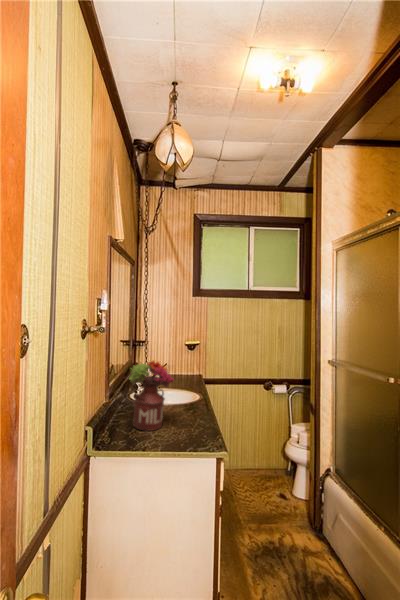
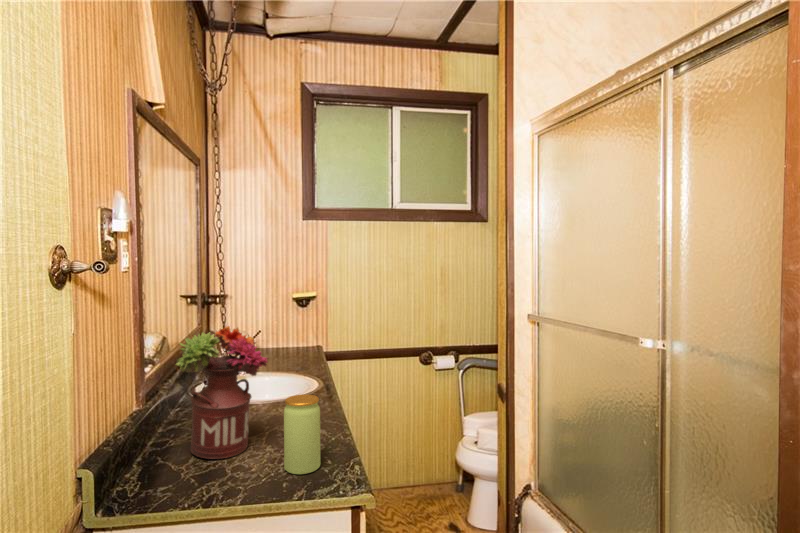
jar: none [182,399,201,441] -> present [284,394,320,474]

